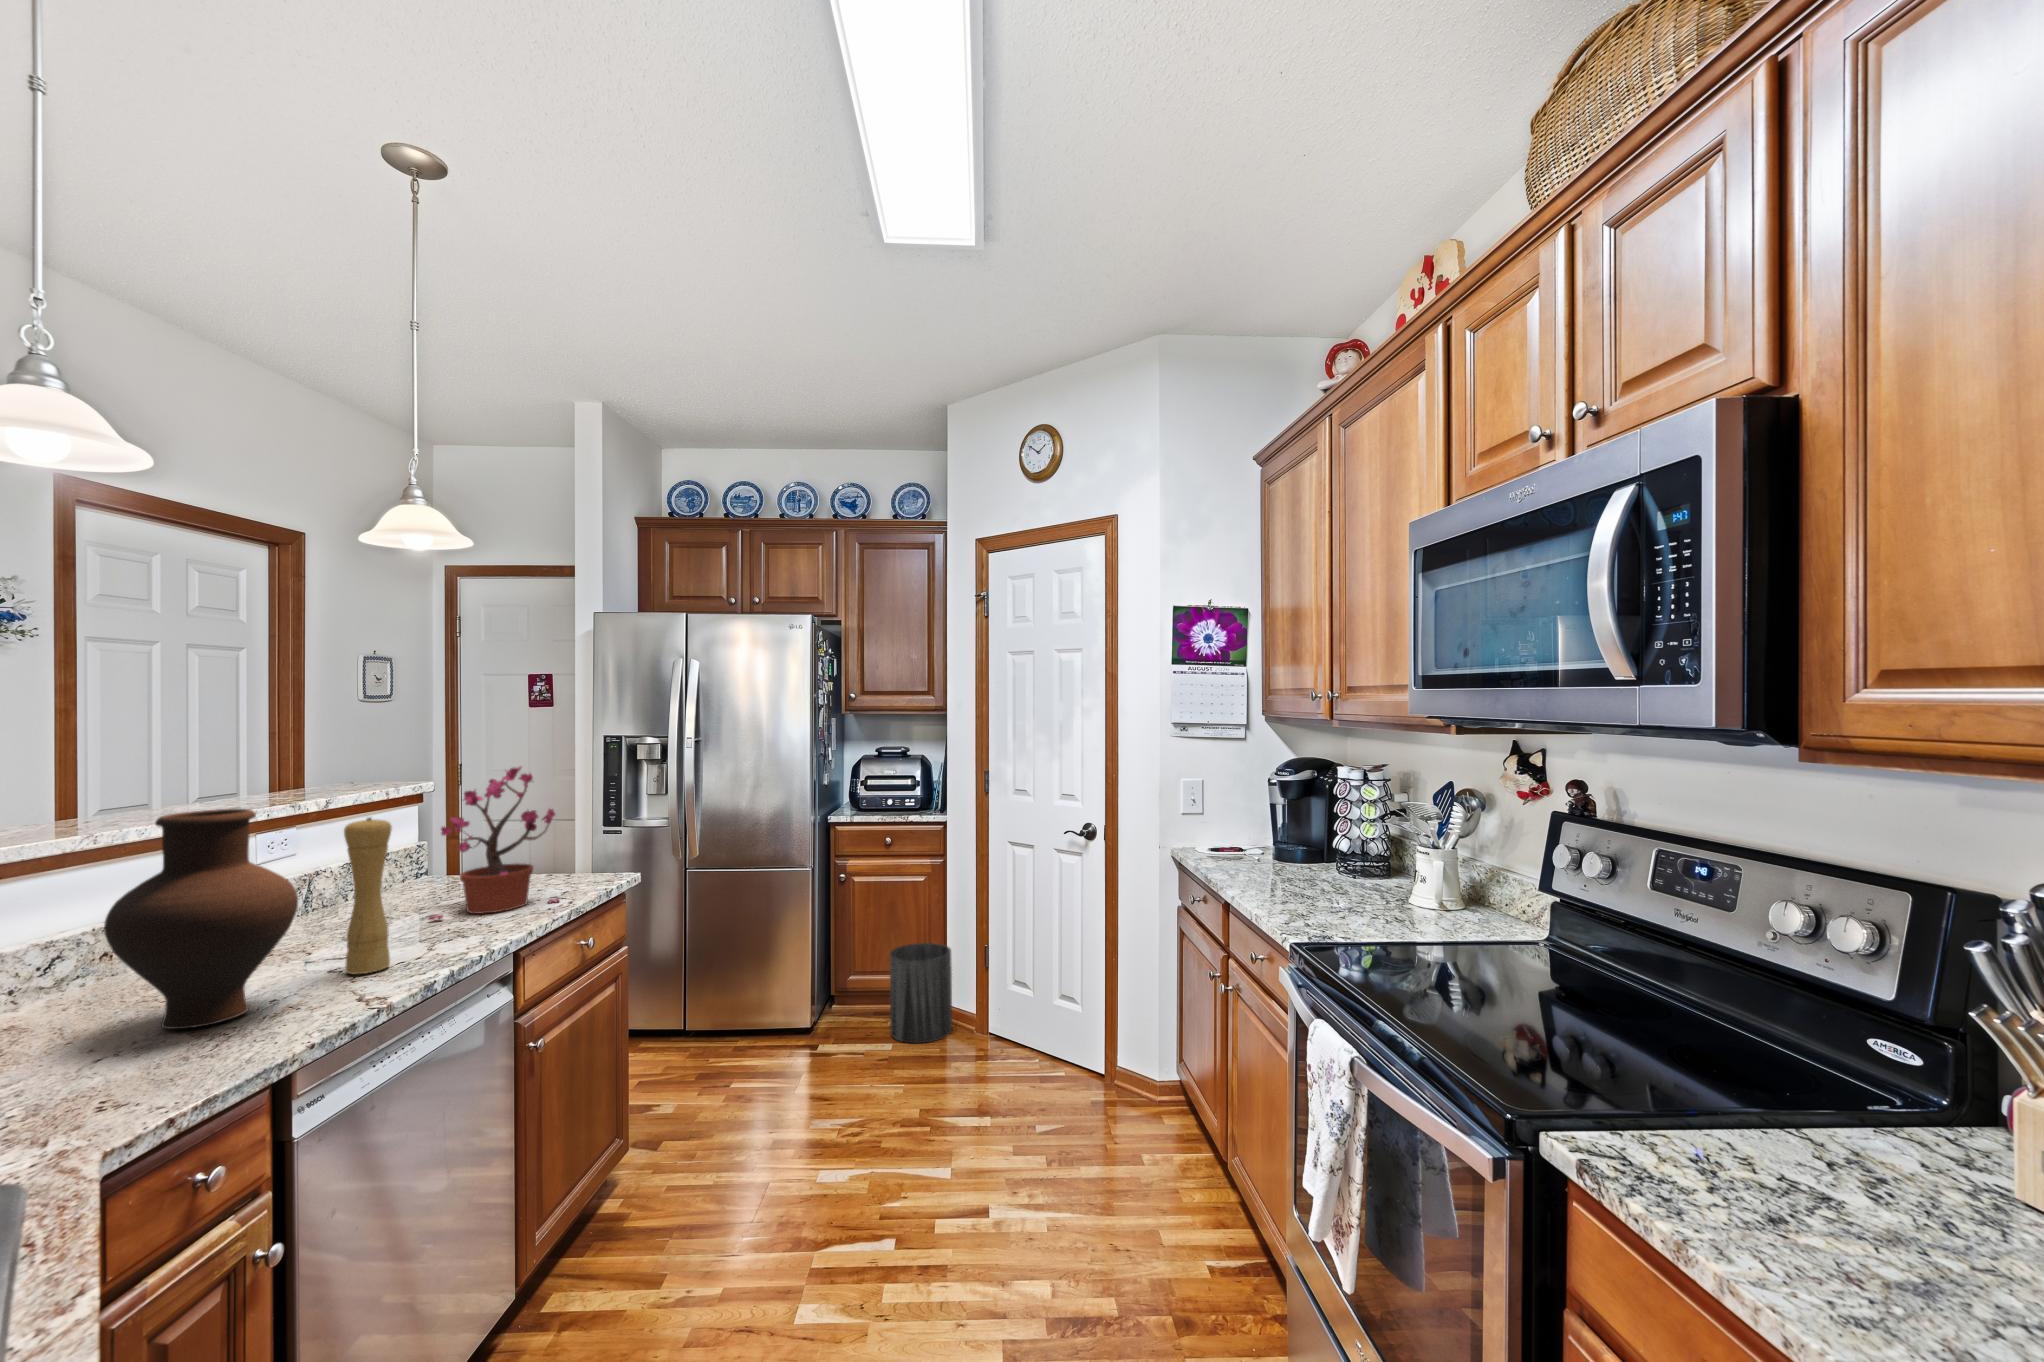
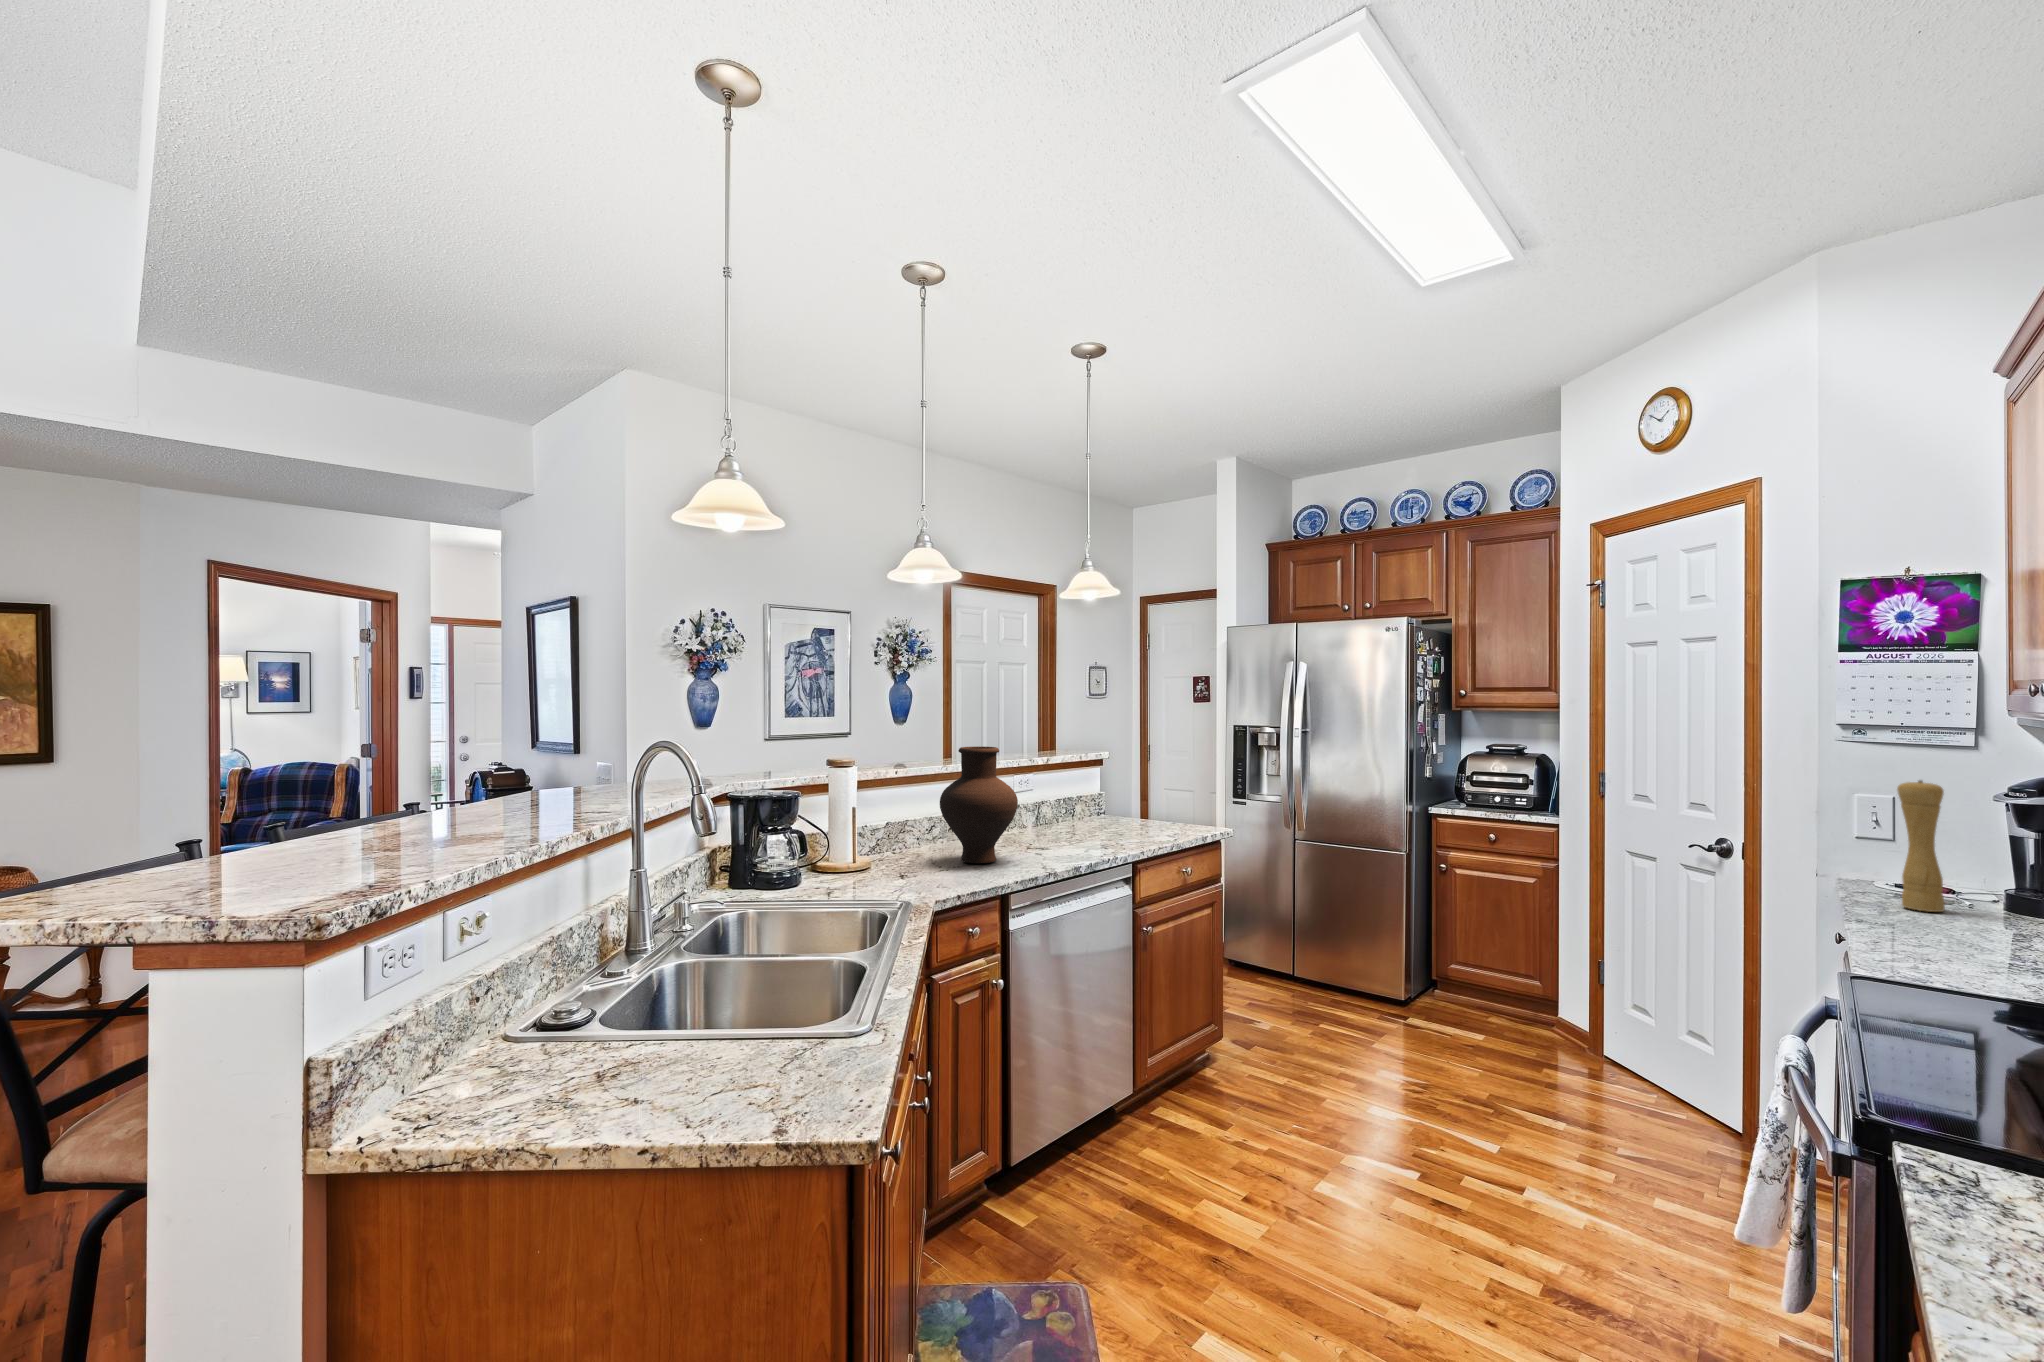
potted plant: present [428,766,559,920] -> none [1093,737,1173,836]
pepper mill: present [344,818,392,974] -> present [1897,780,1945,912]
trash can: present [890,943,952,1043] -> none [1486,945,1559,1046]

